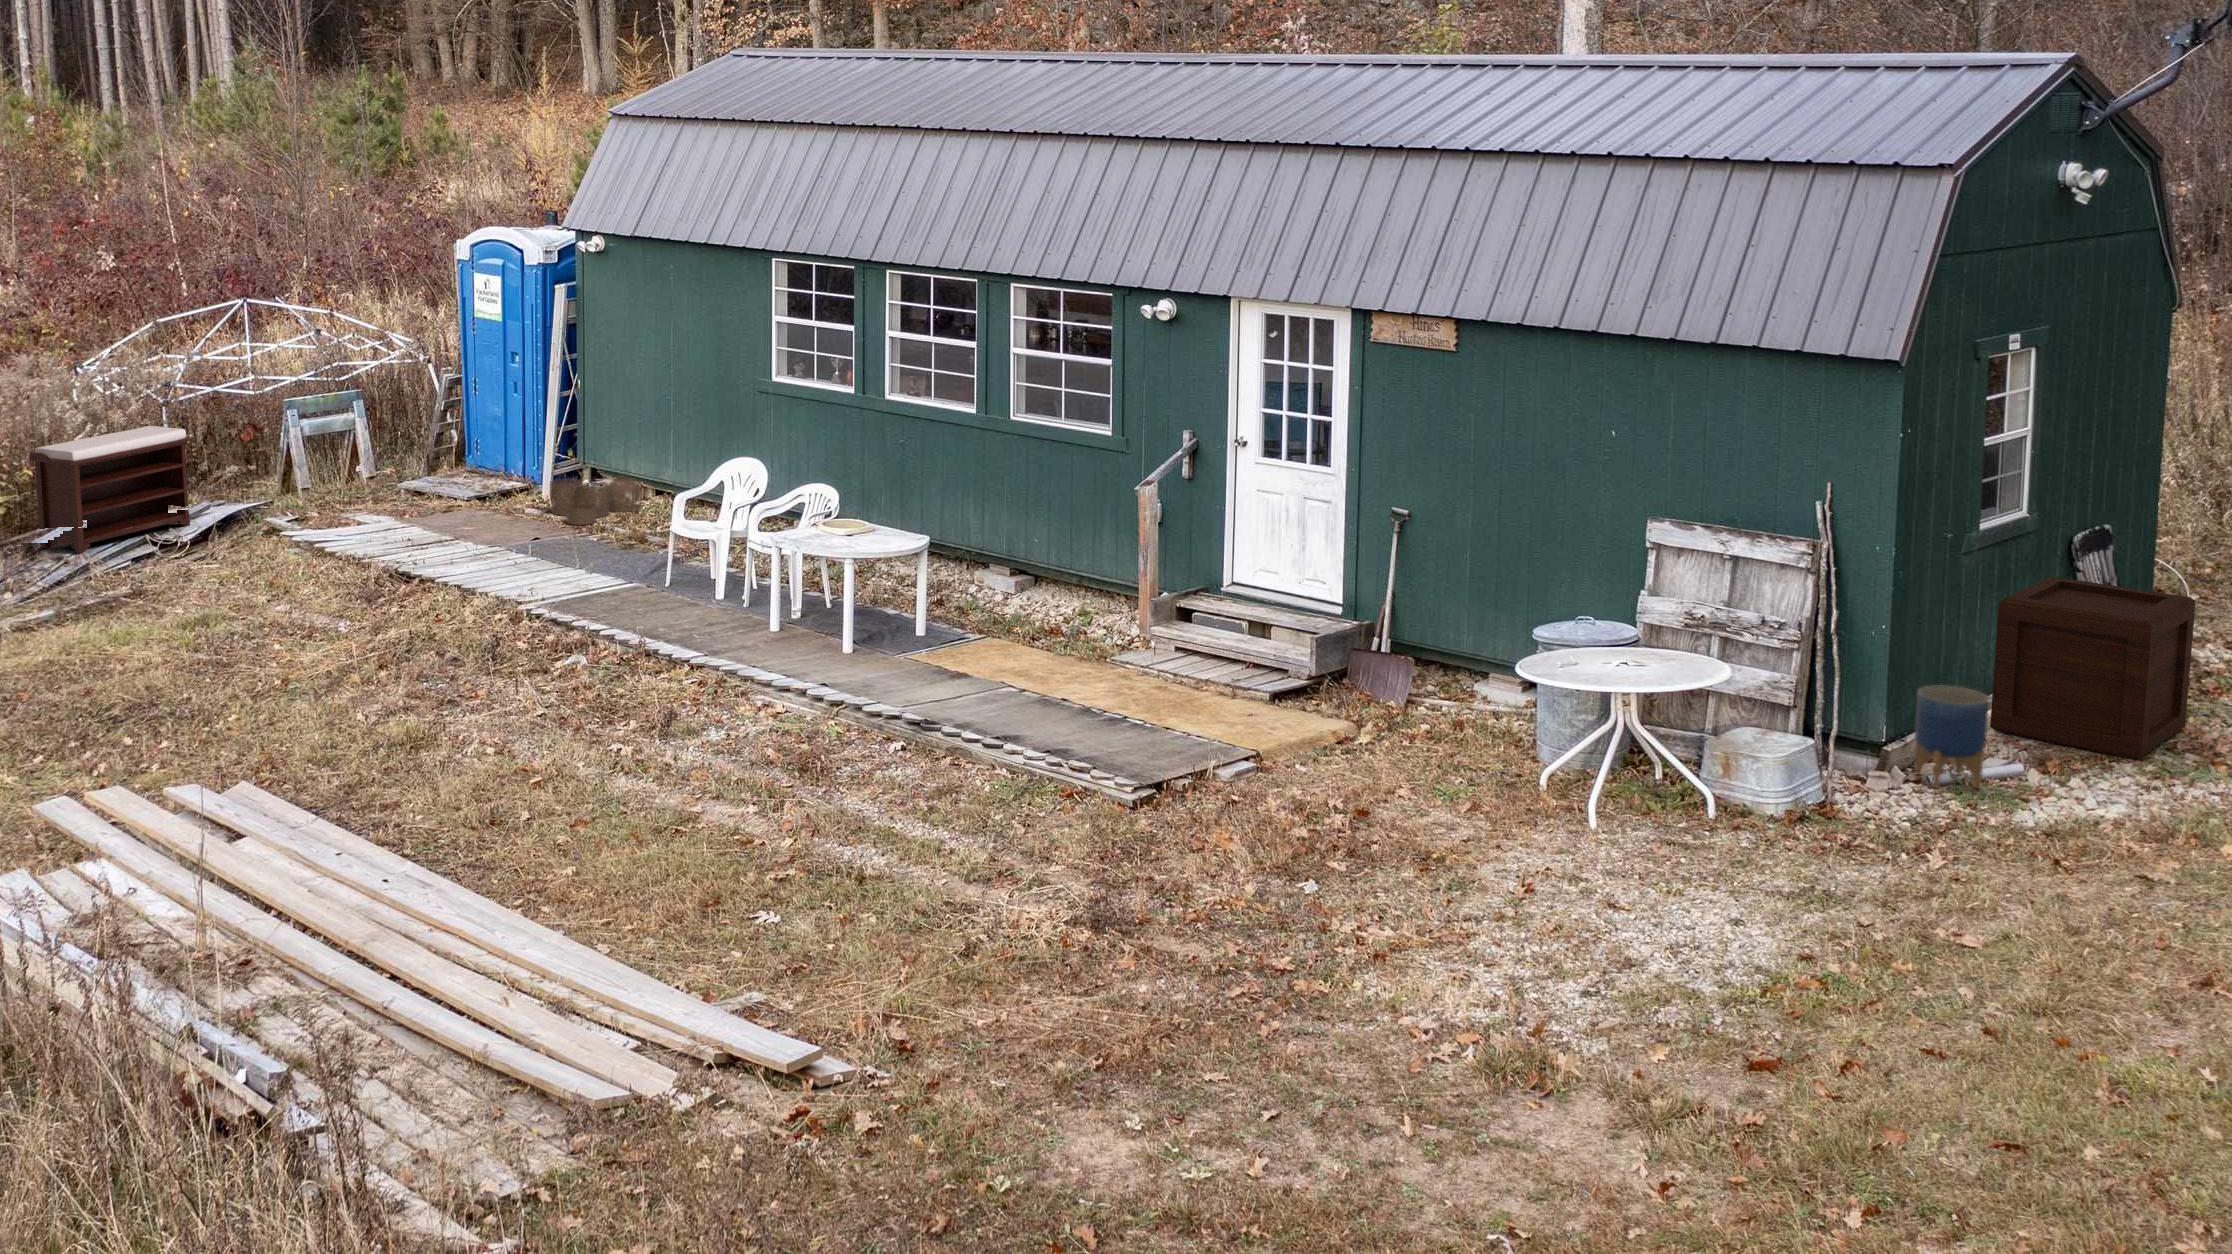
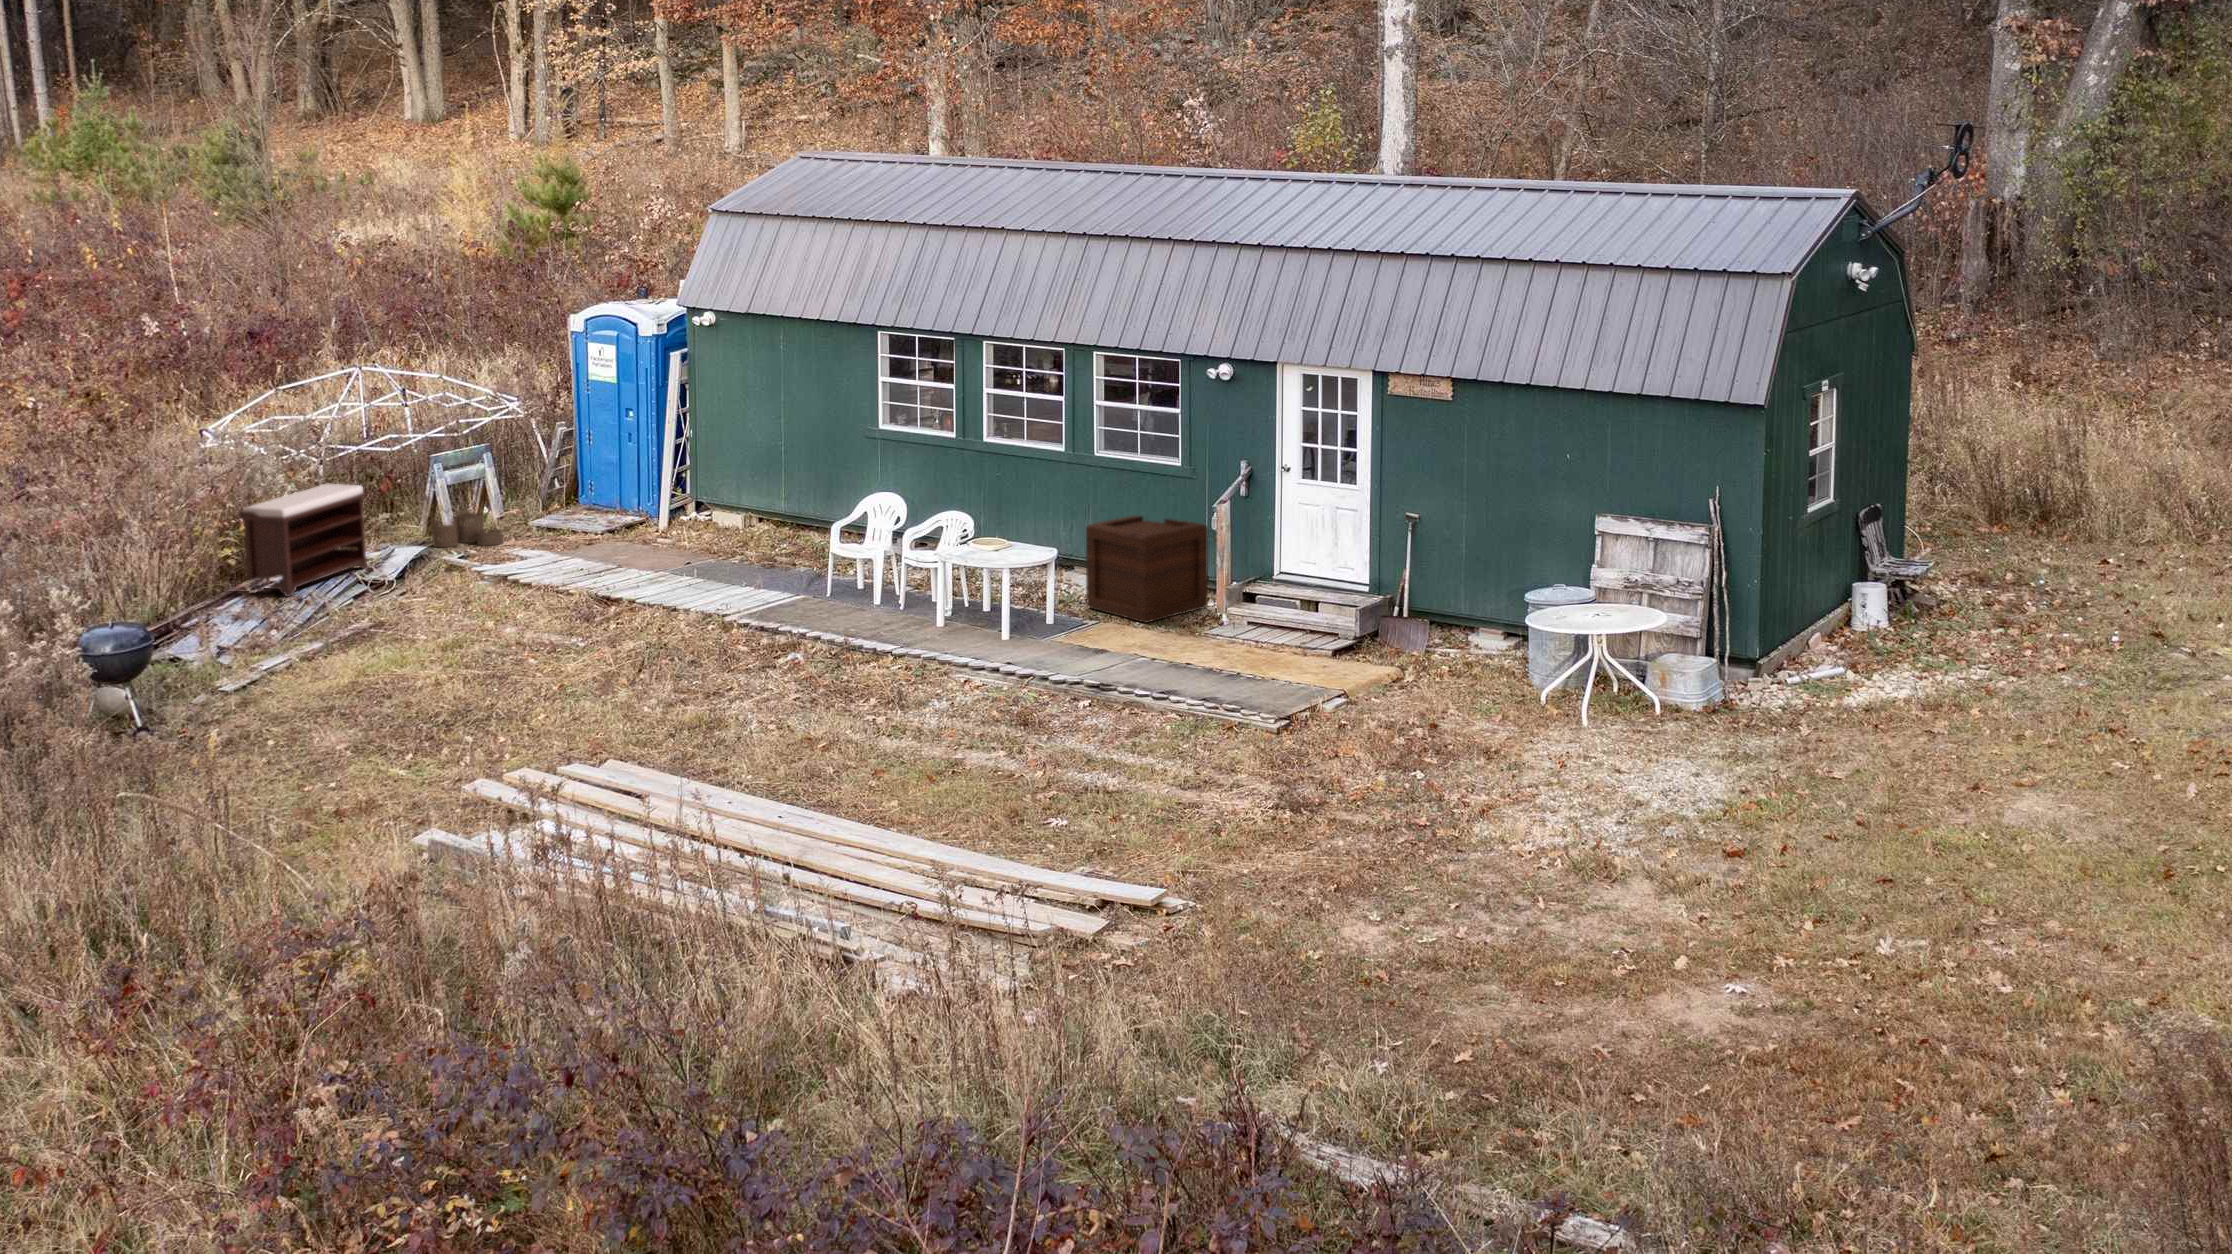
woven basket: present [550,476,641,525] -> present [431,507,503,547]
wooden crate: present [1990,576,2196,759] -> present [1086,516,1208,623]
planter: present [1914,685,1989,789] -> none [1776,618,1822,687]

